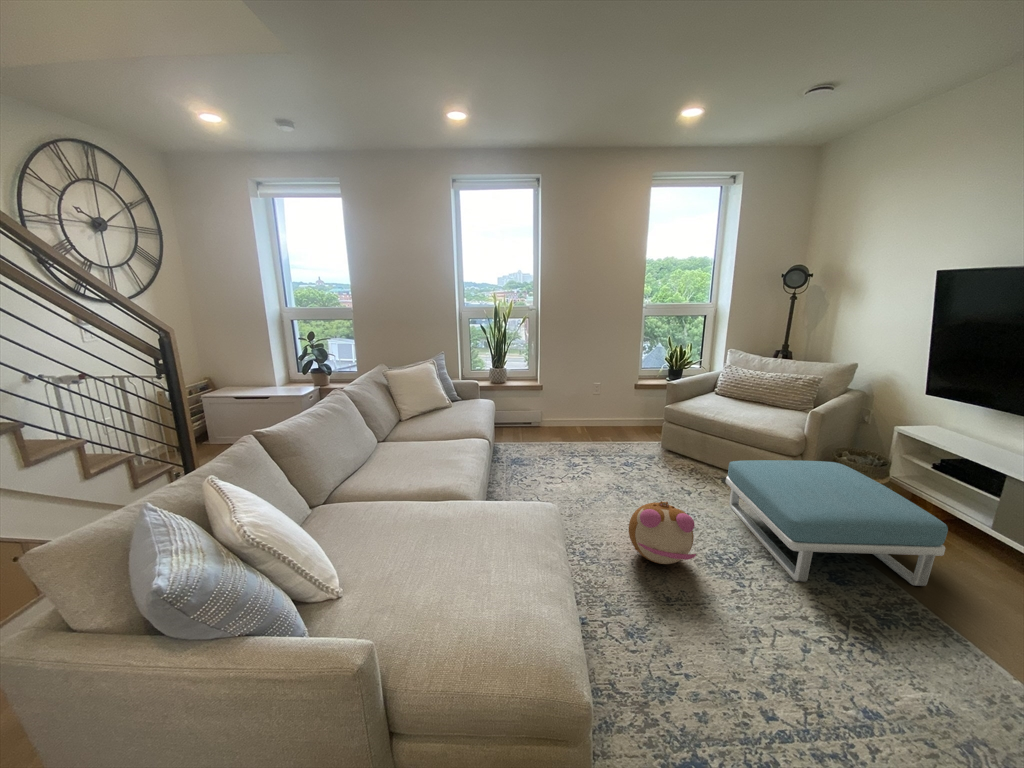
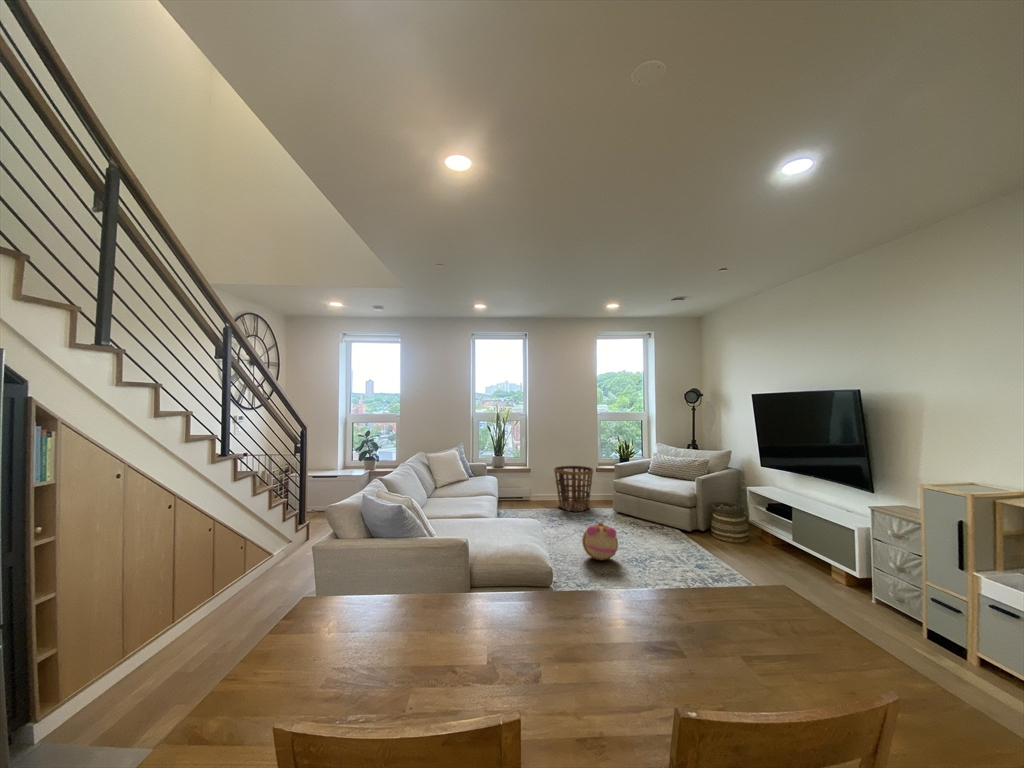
basket: none [576,381,633,445] -> present [554,466,593,511]
footstool: present [726,460,948,586] -> none [646,507,747,567]

